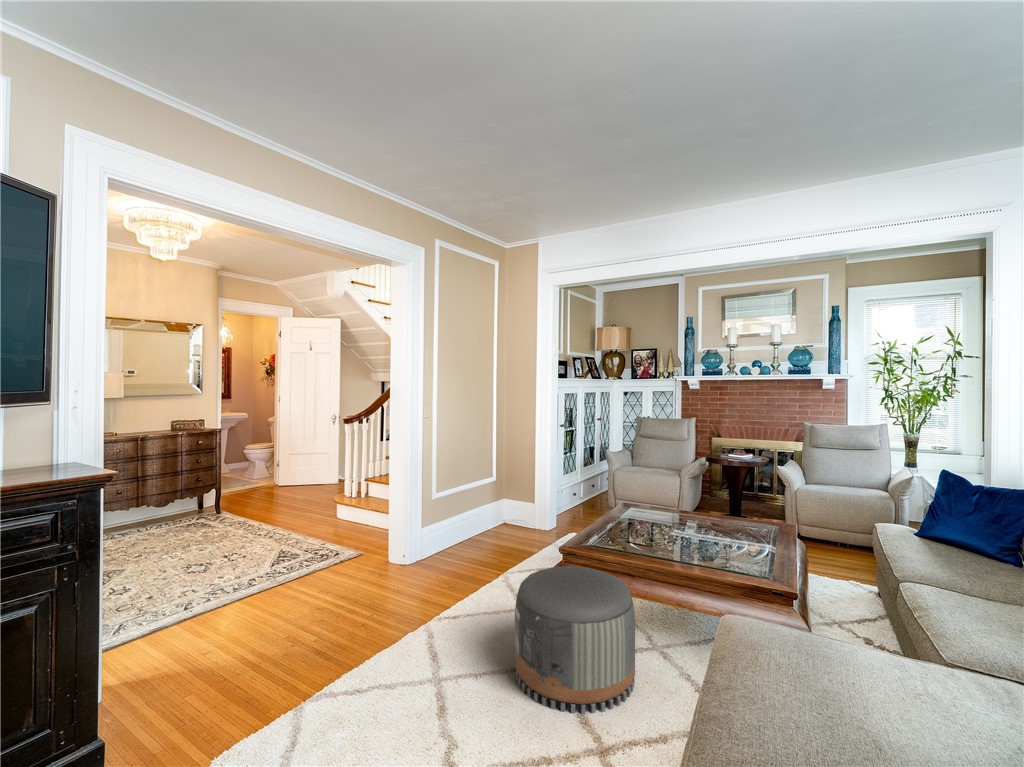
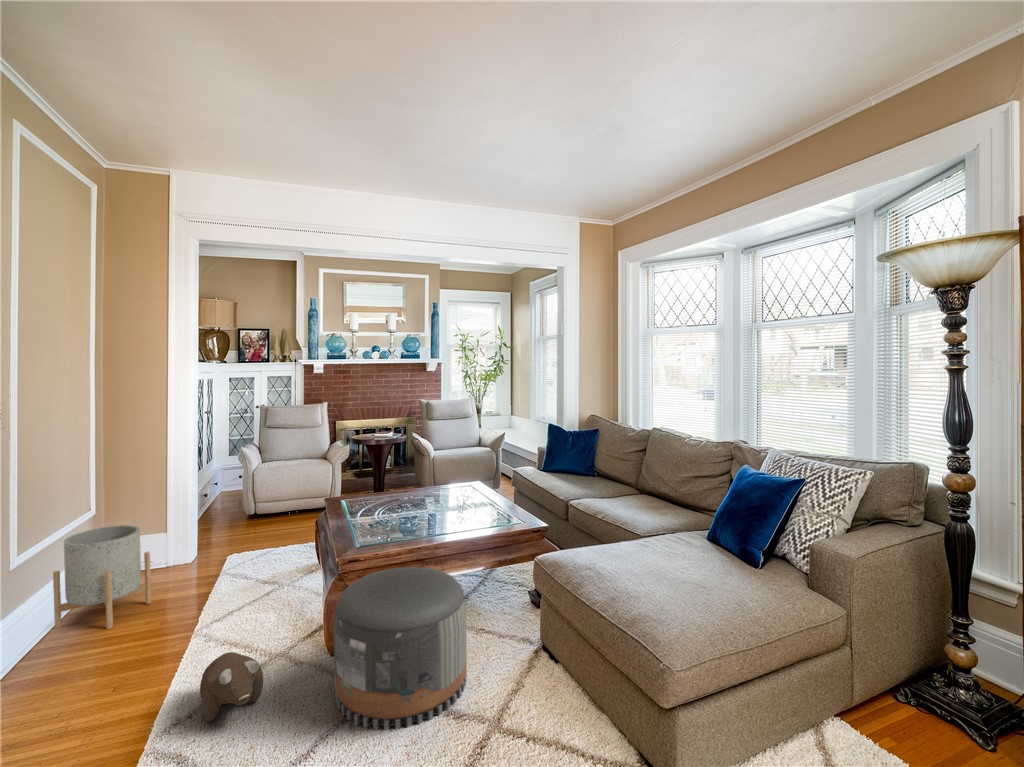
planter: none [455,488,504,555] -> present [53,525,151,629]
plush toy: none [450,587,490,631] -> present [200,652,263,722]

